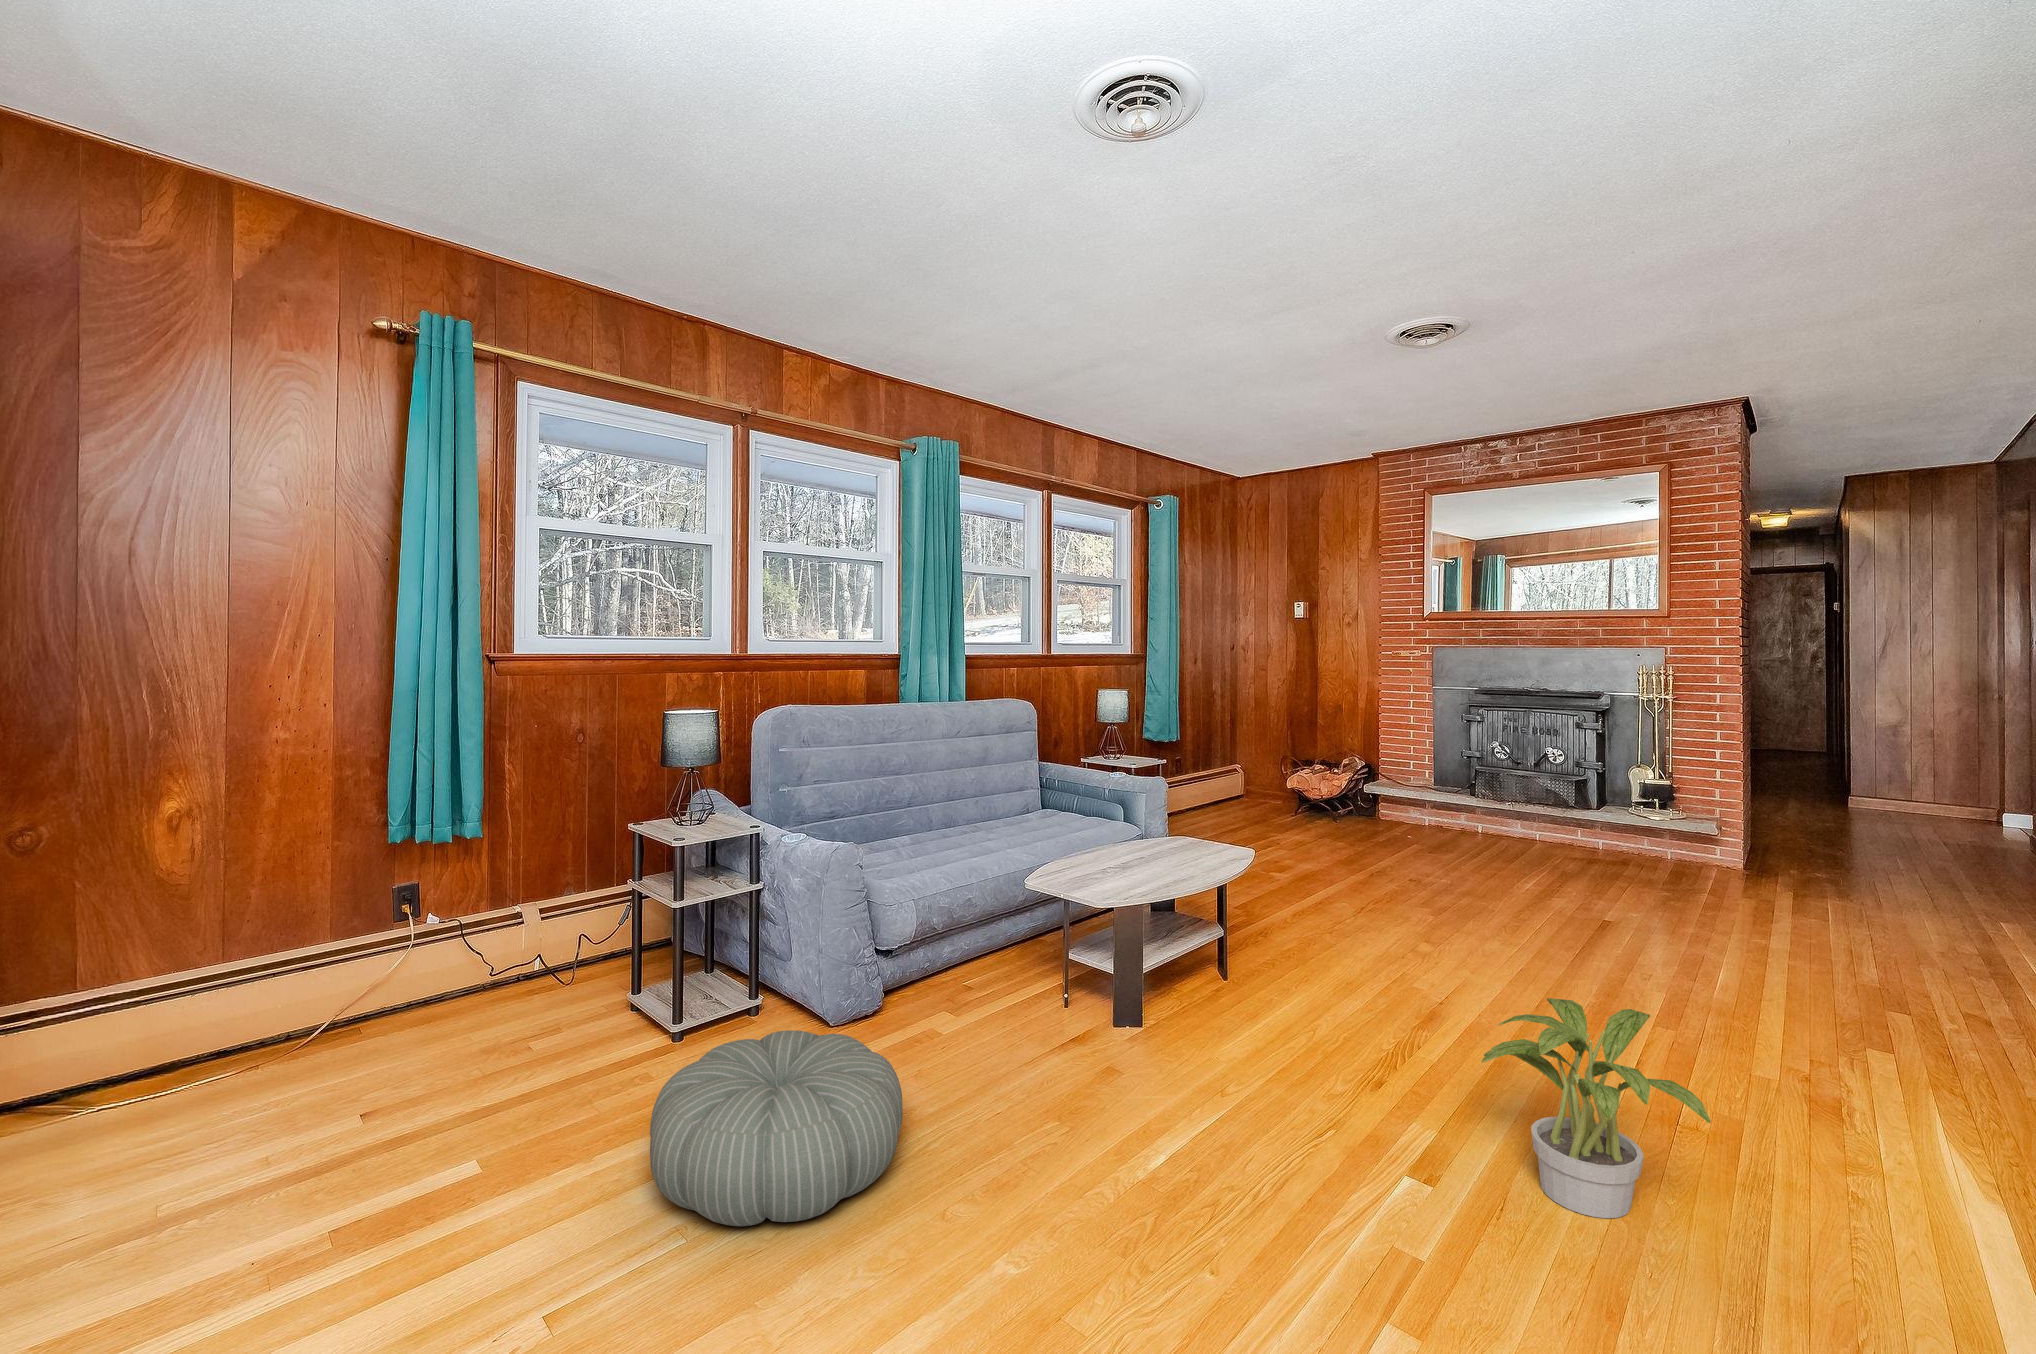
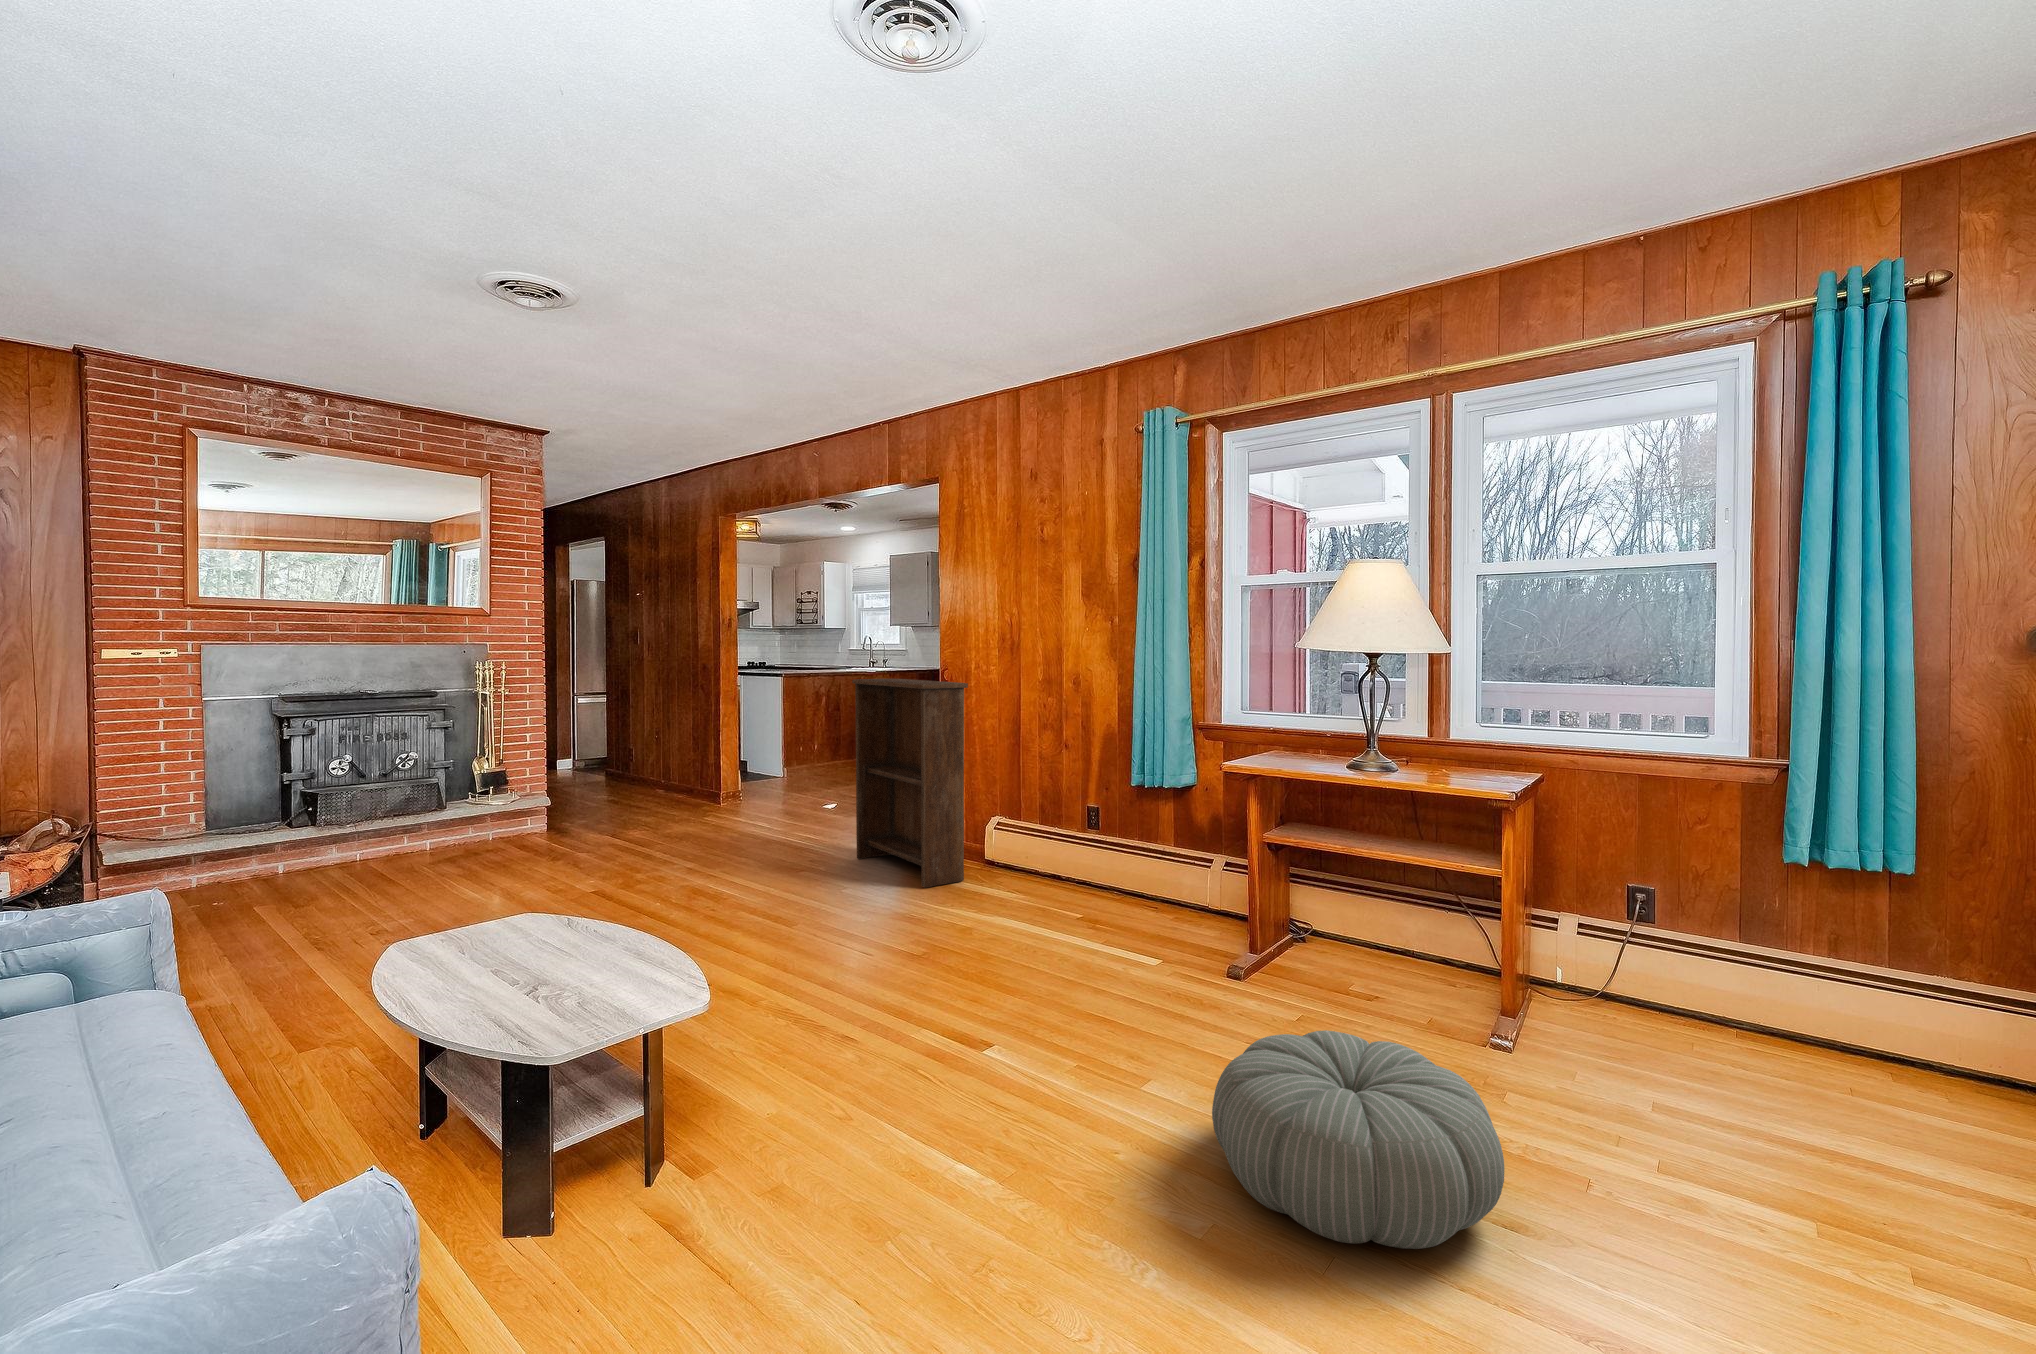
bookshelf: none [1641,714,1878,1067] -> present [852,679,968,887]
potted plant: present [1482,998,1711,1218] -> none [1074,823,1191,927]

